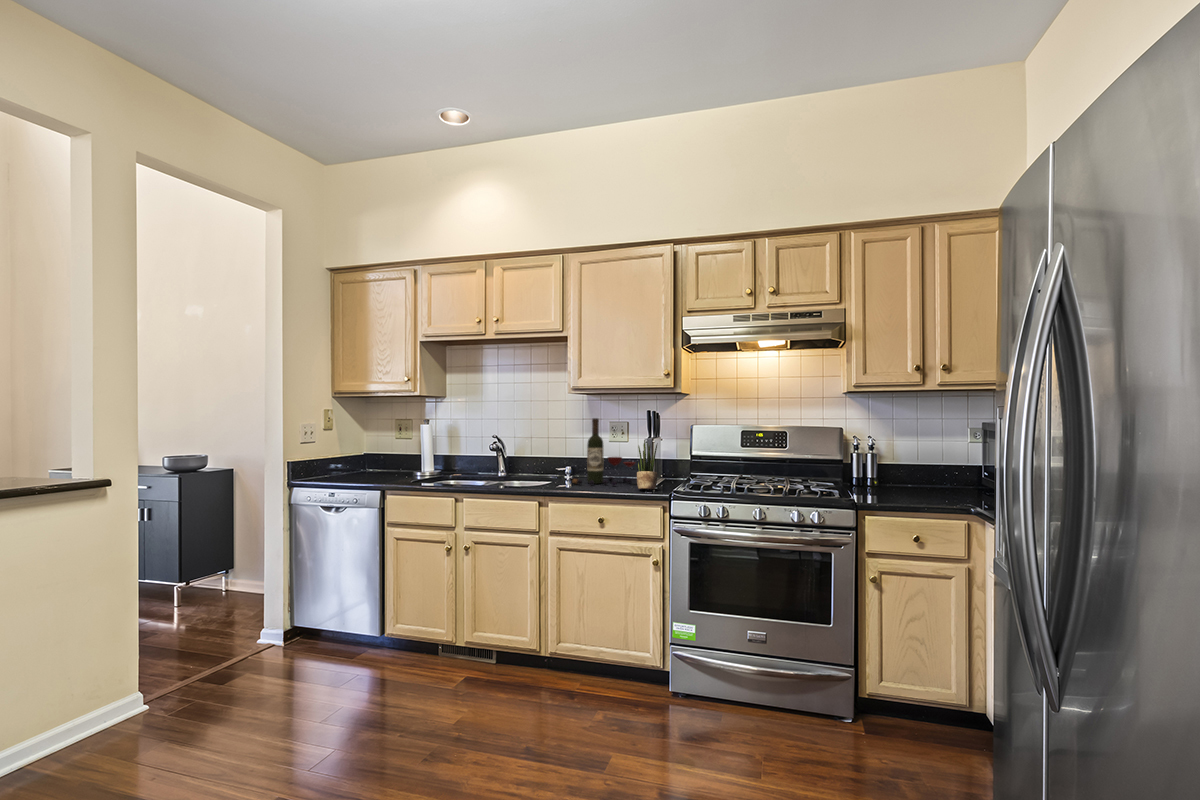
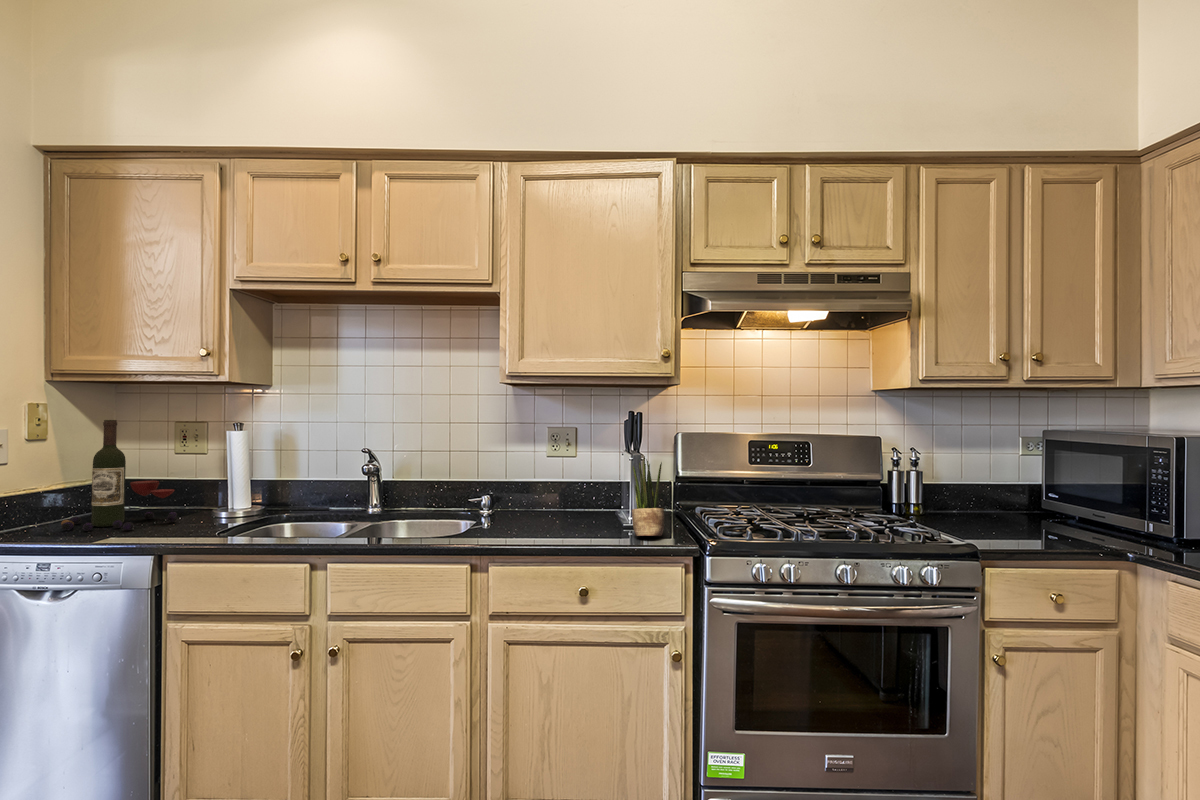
wine bottle: present [572,418,635,486] -> present [61,420,177,531]

